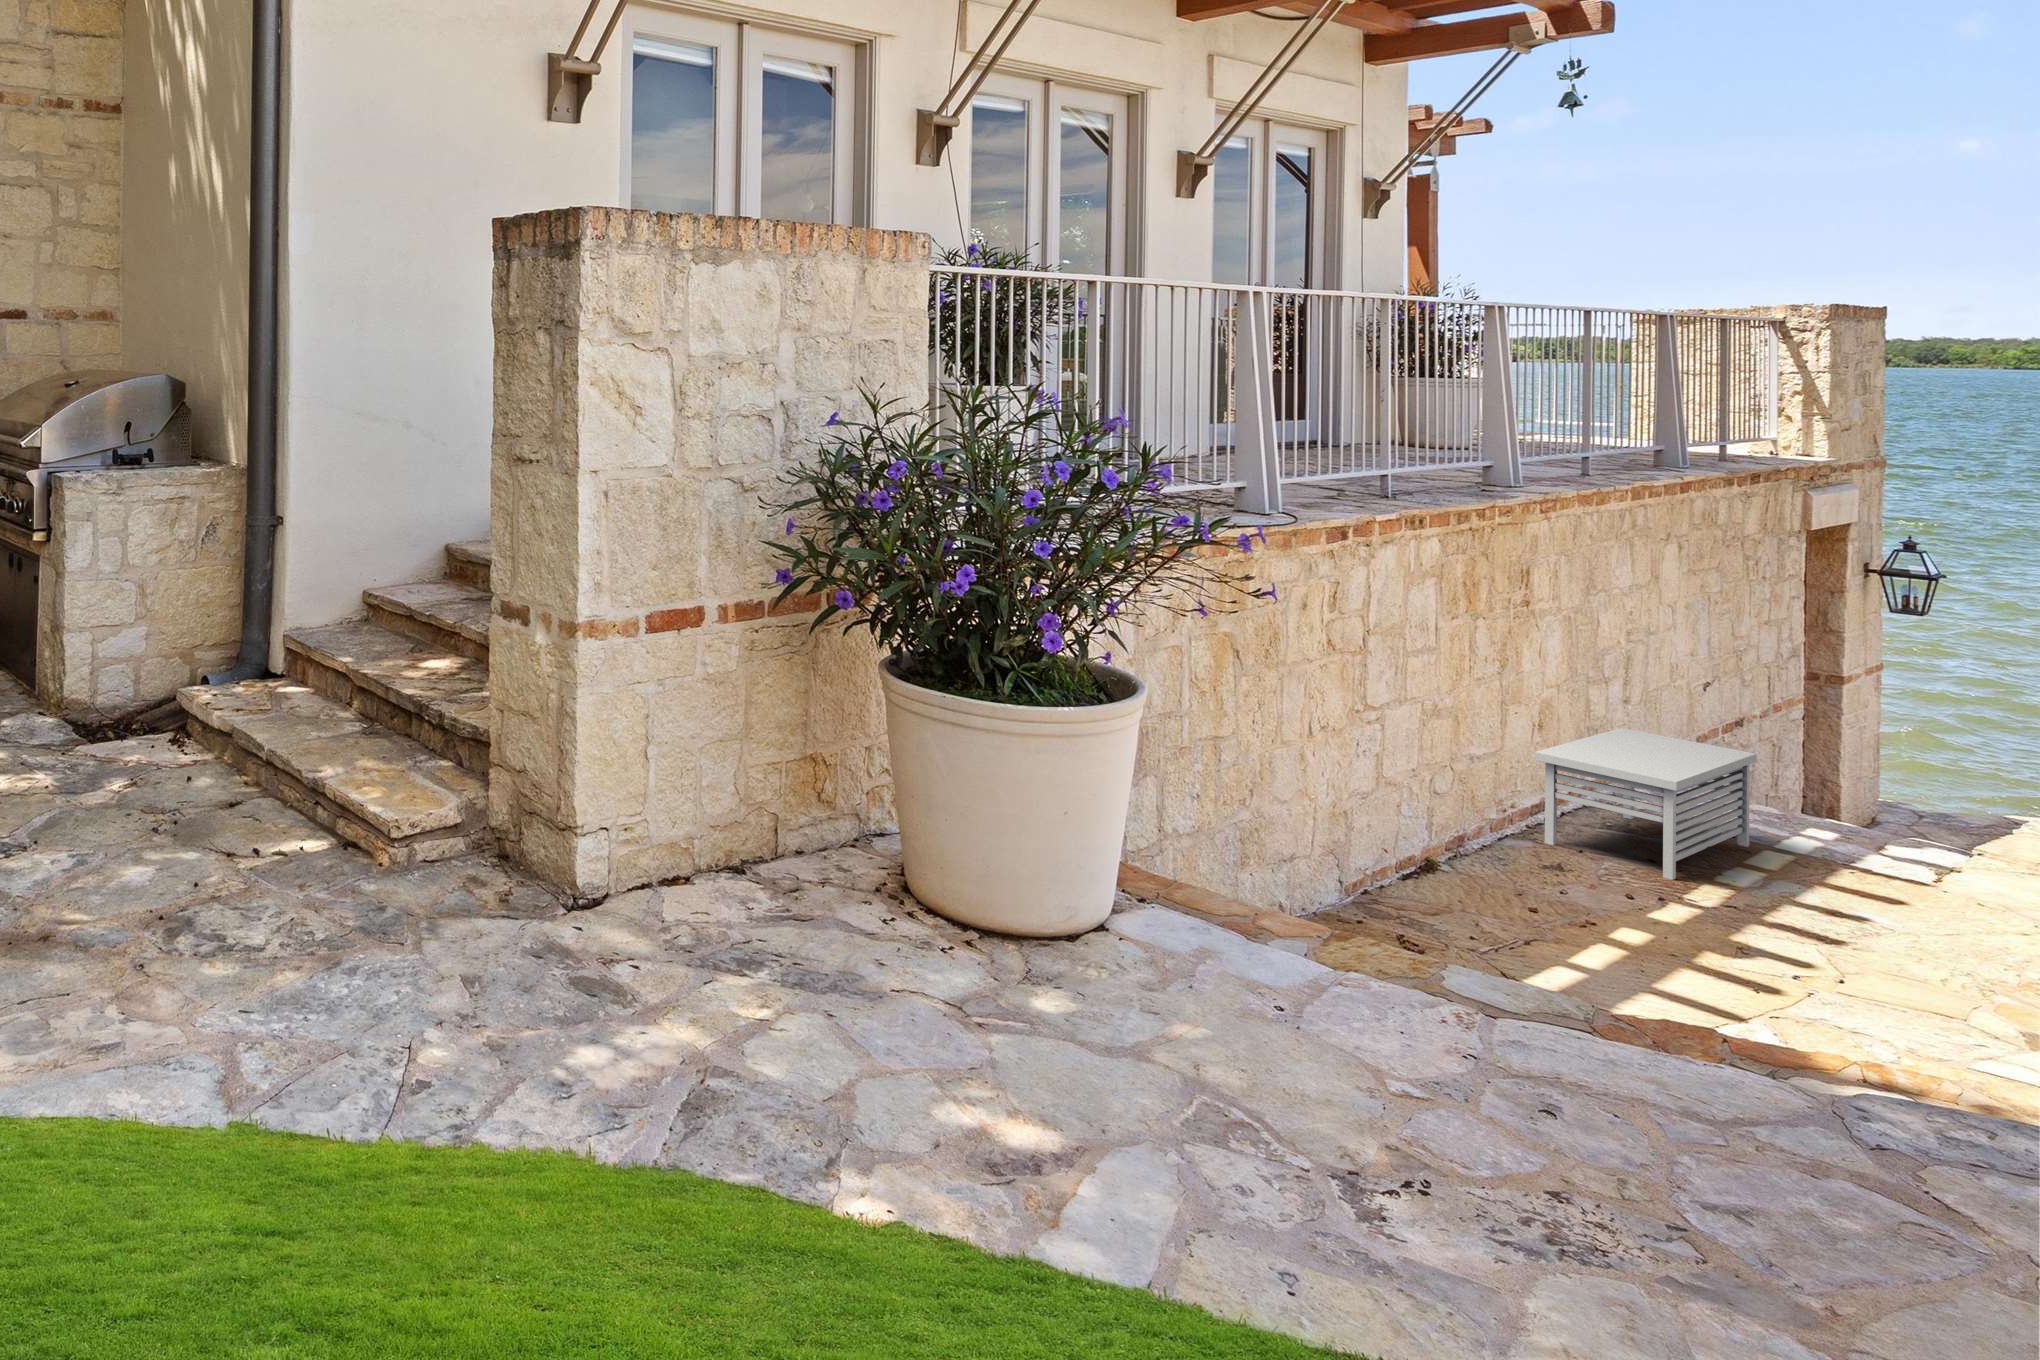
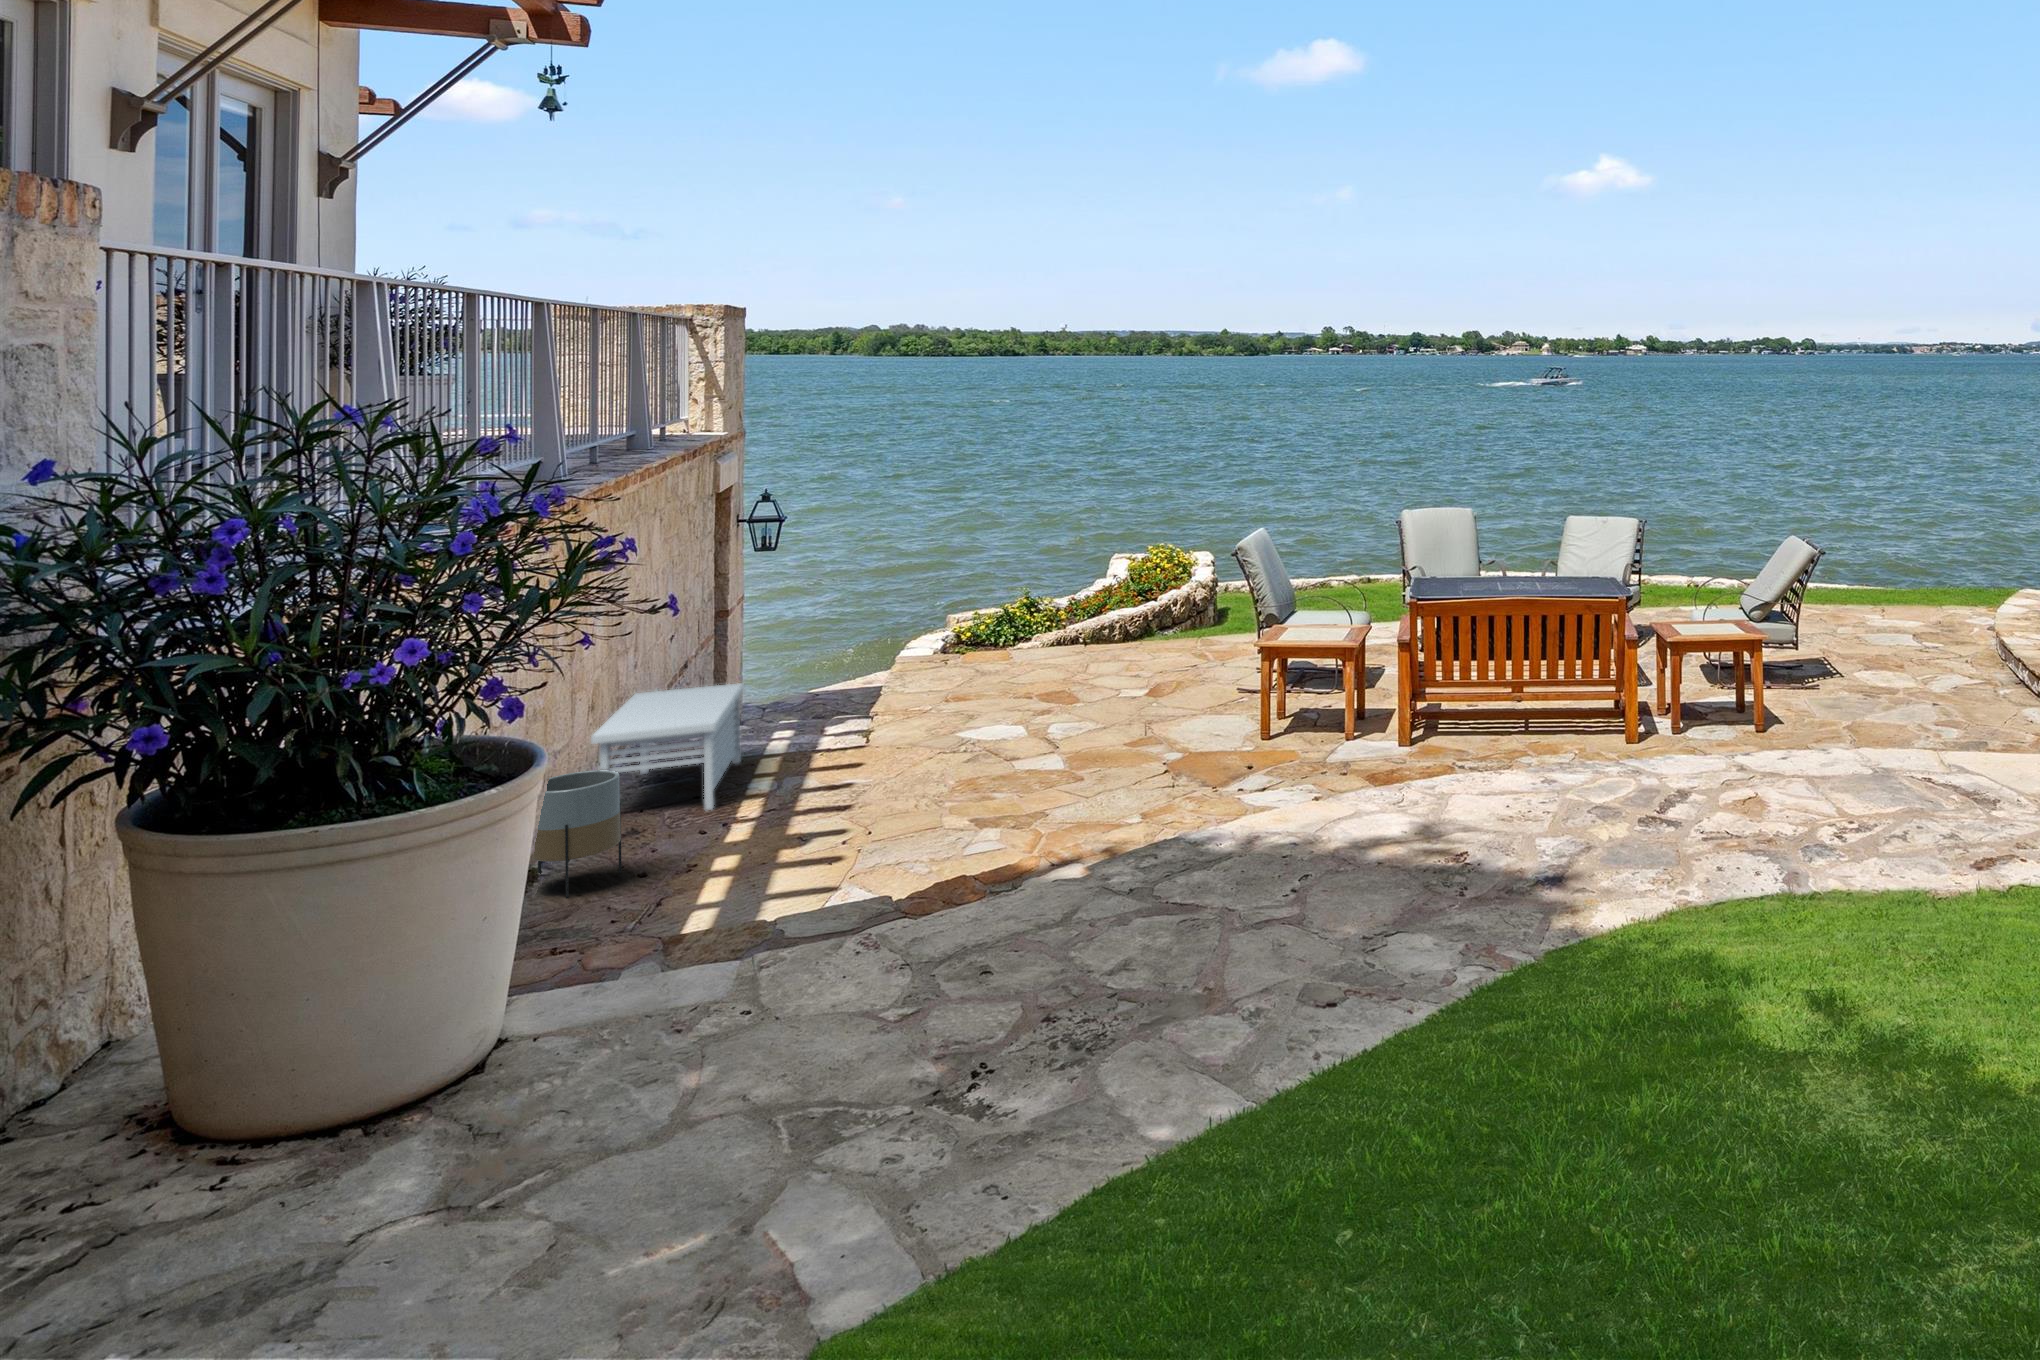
planter: none [1425,772,1521,896] -> present [533,770,622,899]

